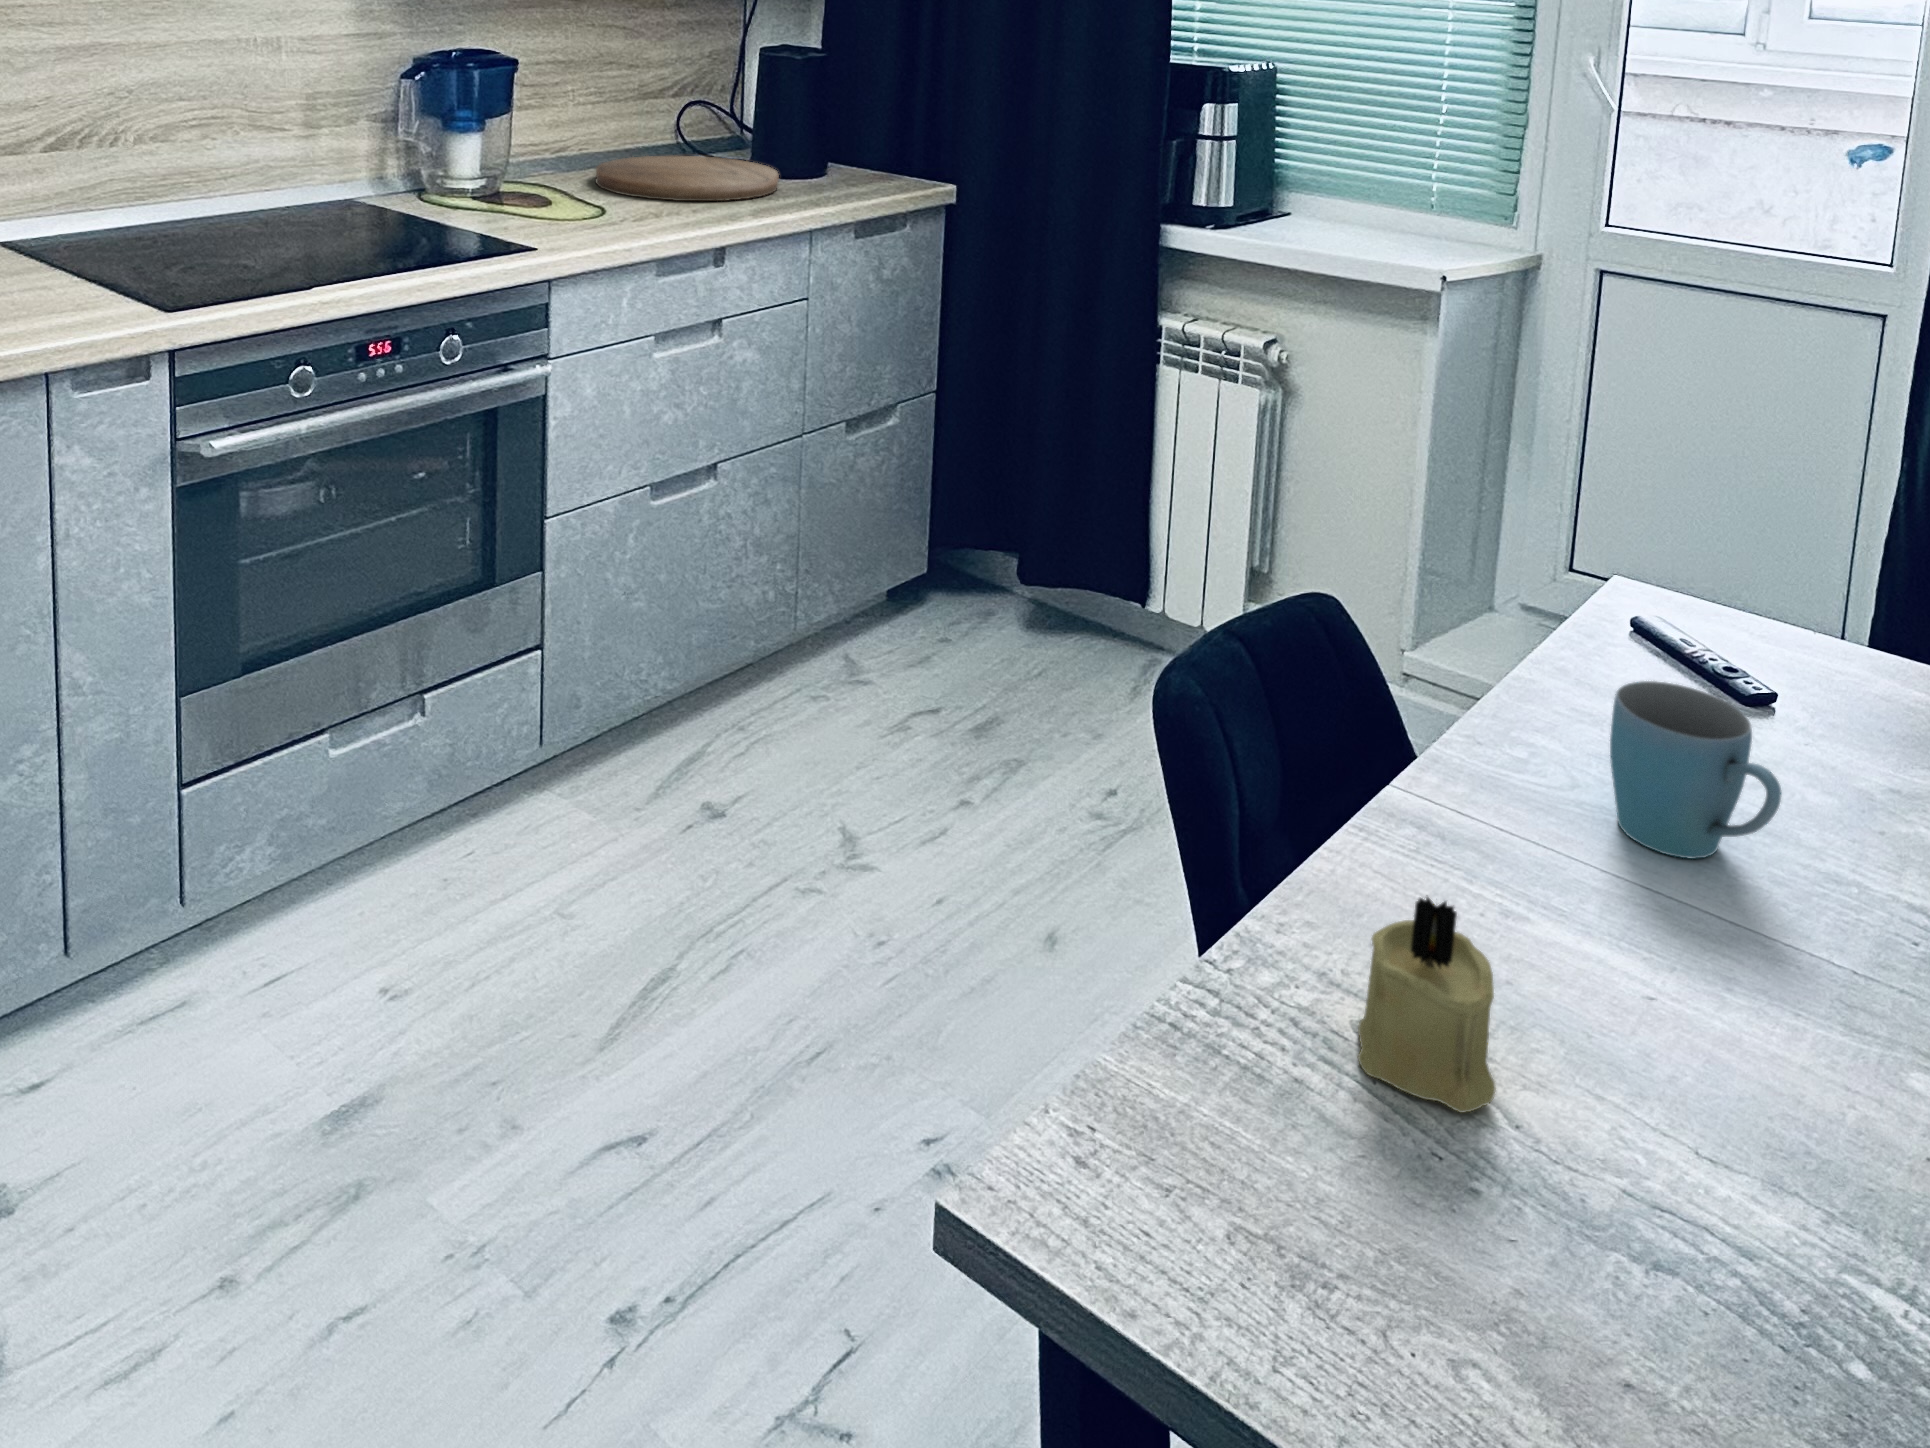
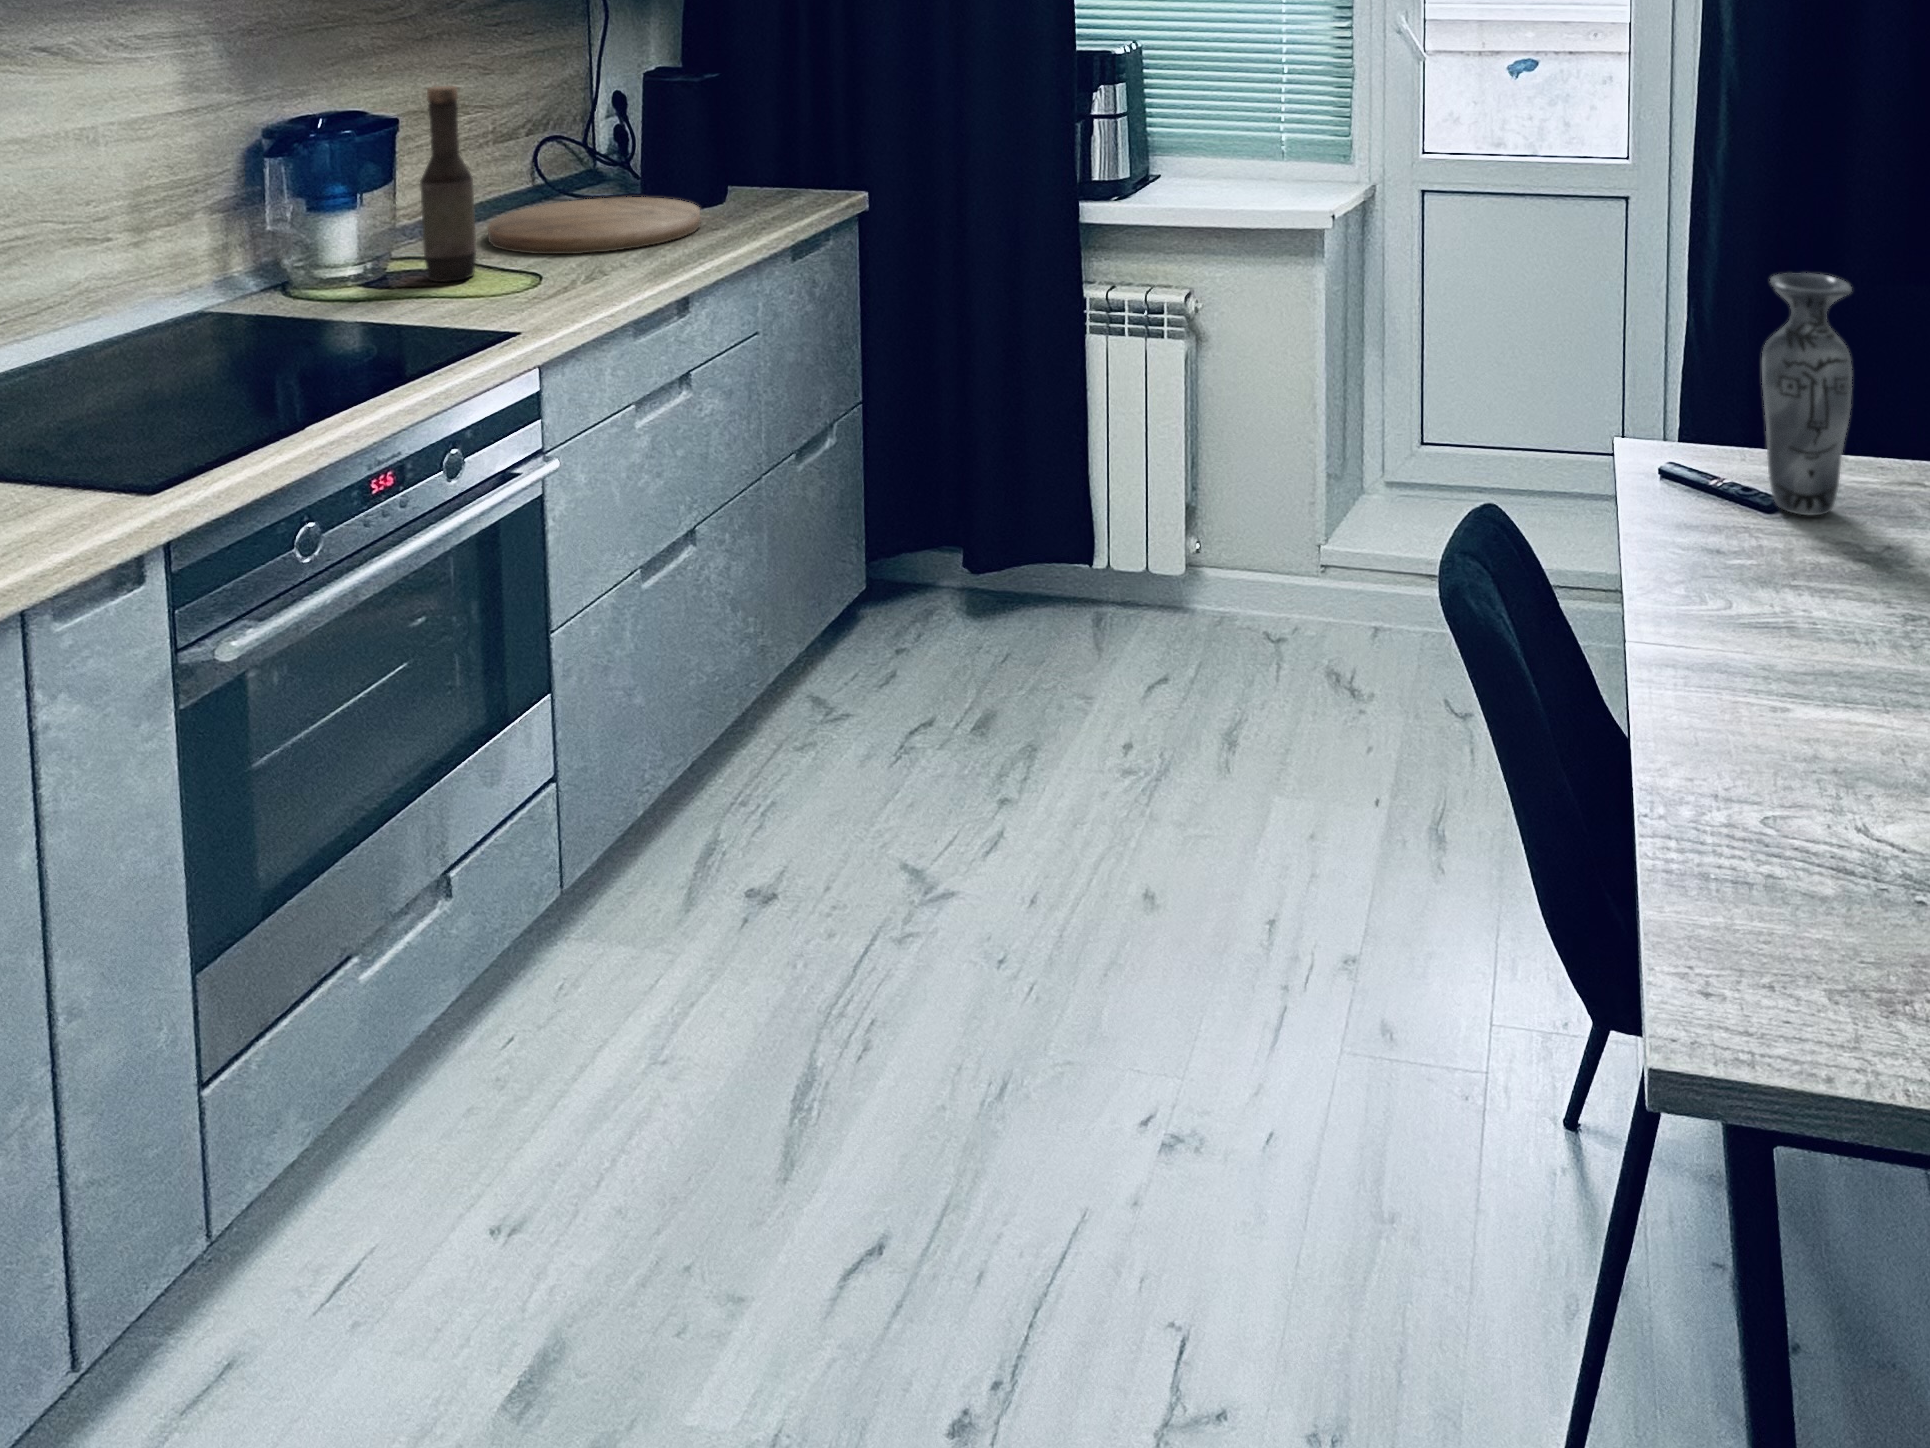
bottle: none [517,32,560,205] -> present [420,86,476,282]
vase: none [1760,400,1908,730] -> present [1762,273,1852,515]
mug: present [1610,681,1782,859] -> none [1758,504,1891,632]
candle: present [1358,897,1496,1112] -> none [1769,699,1882,855]

